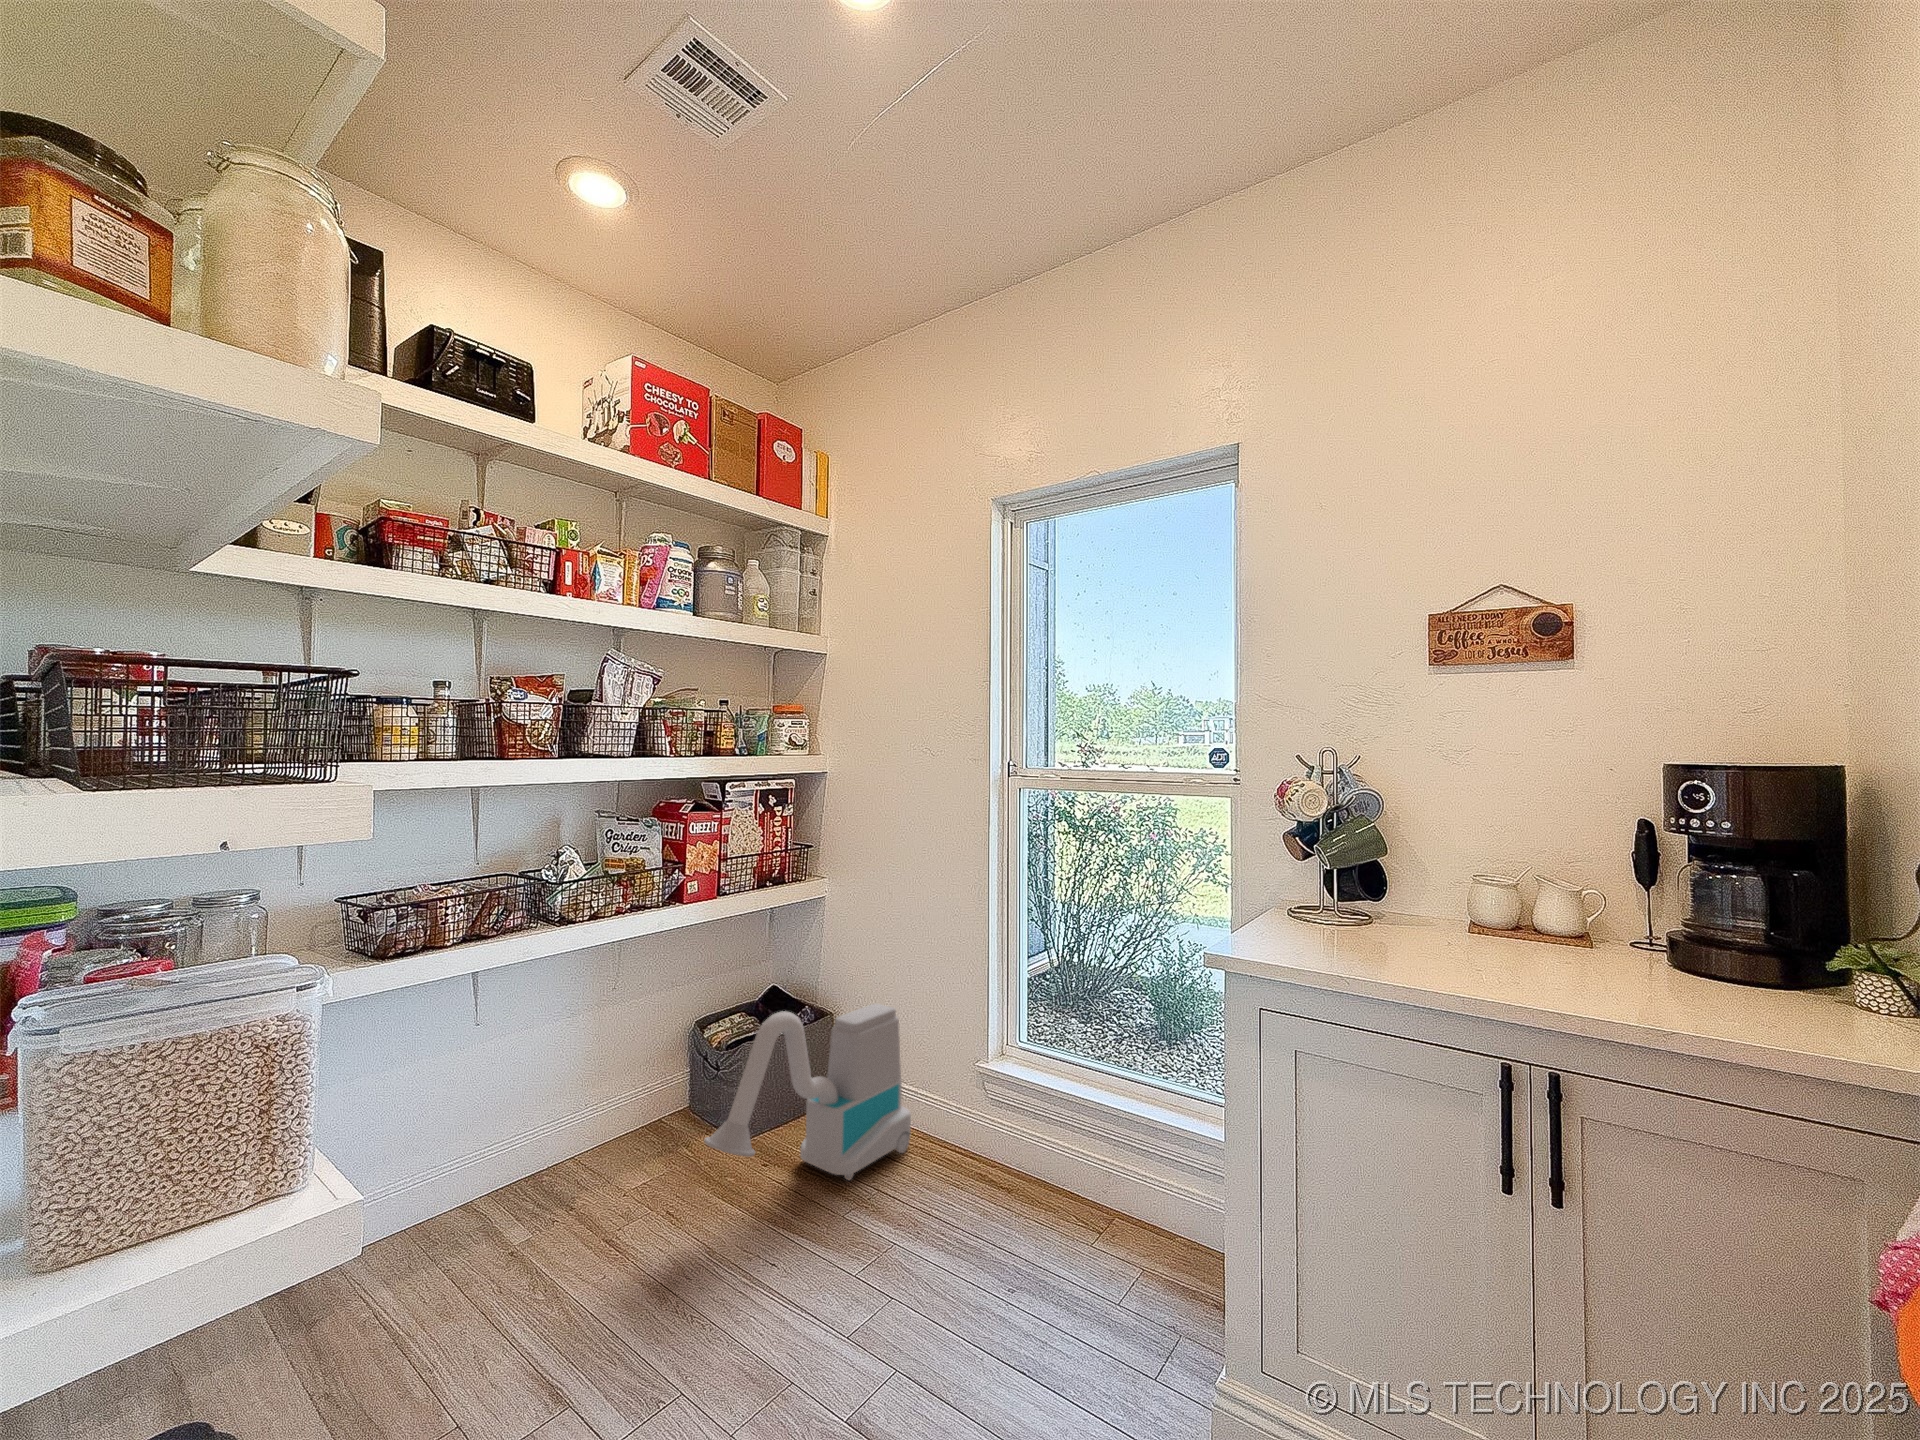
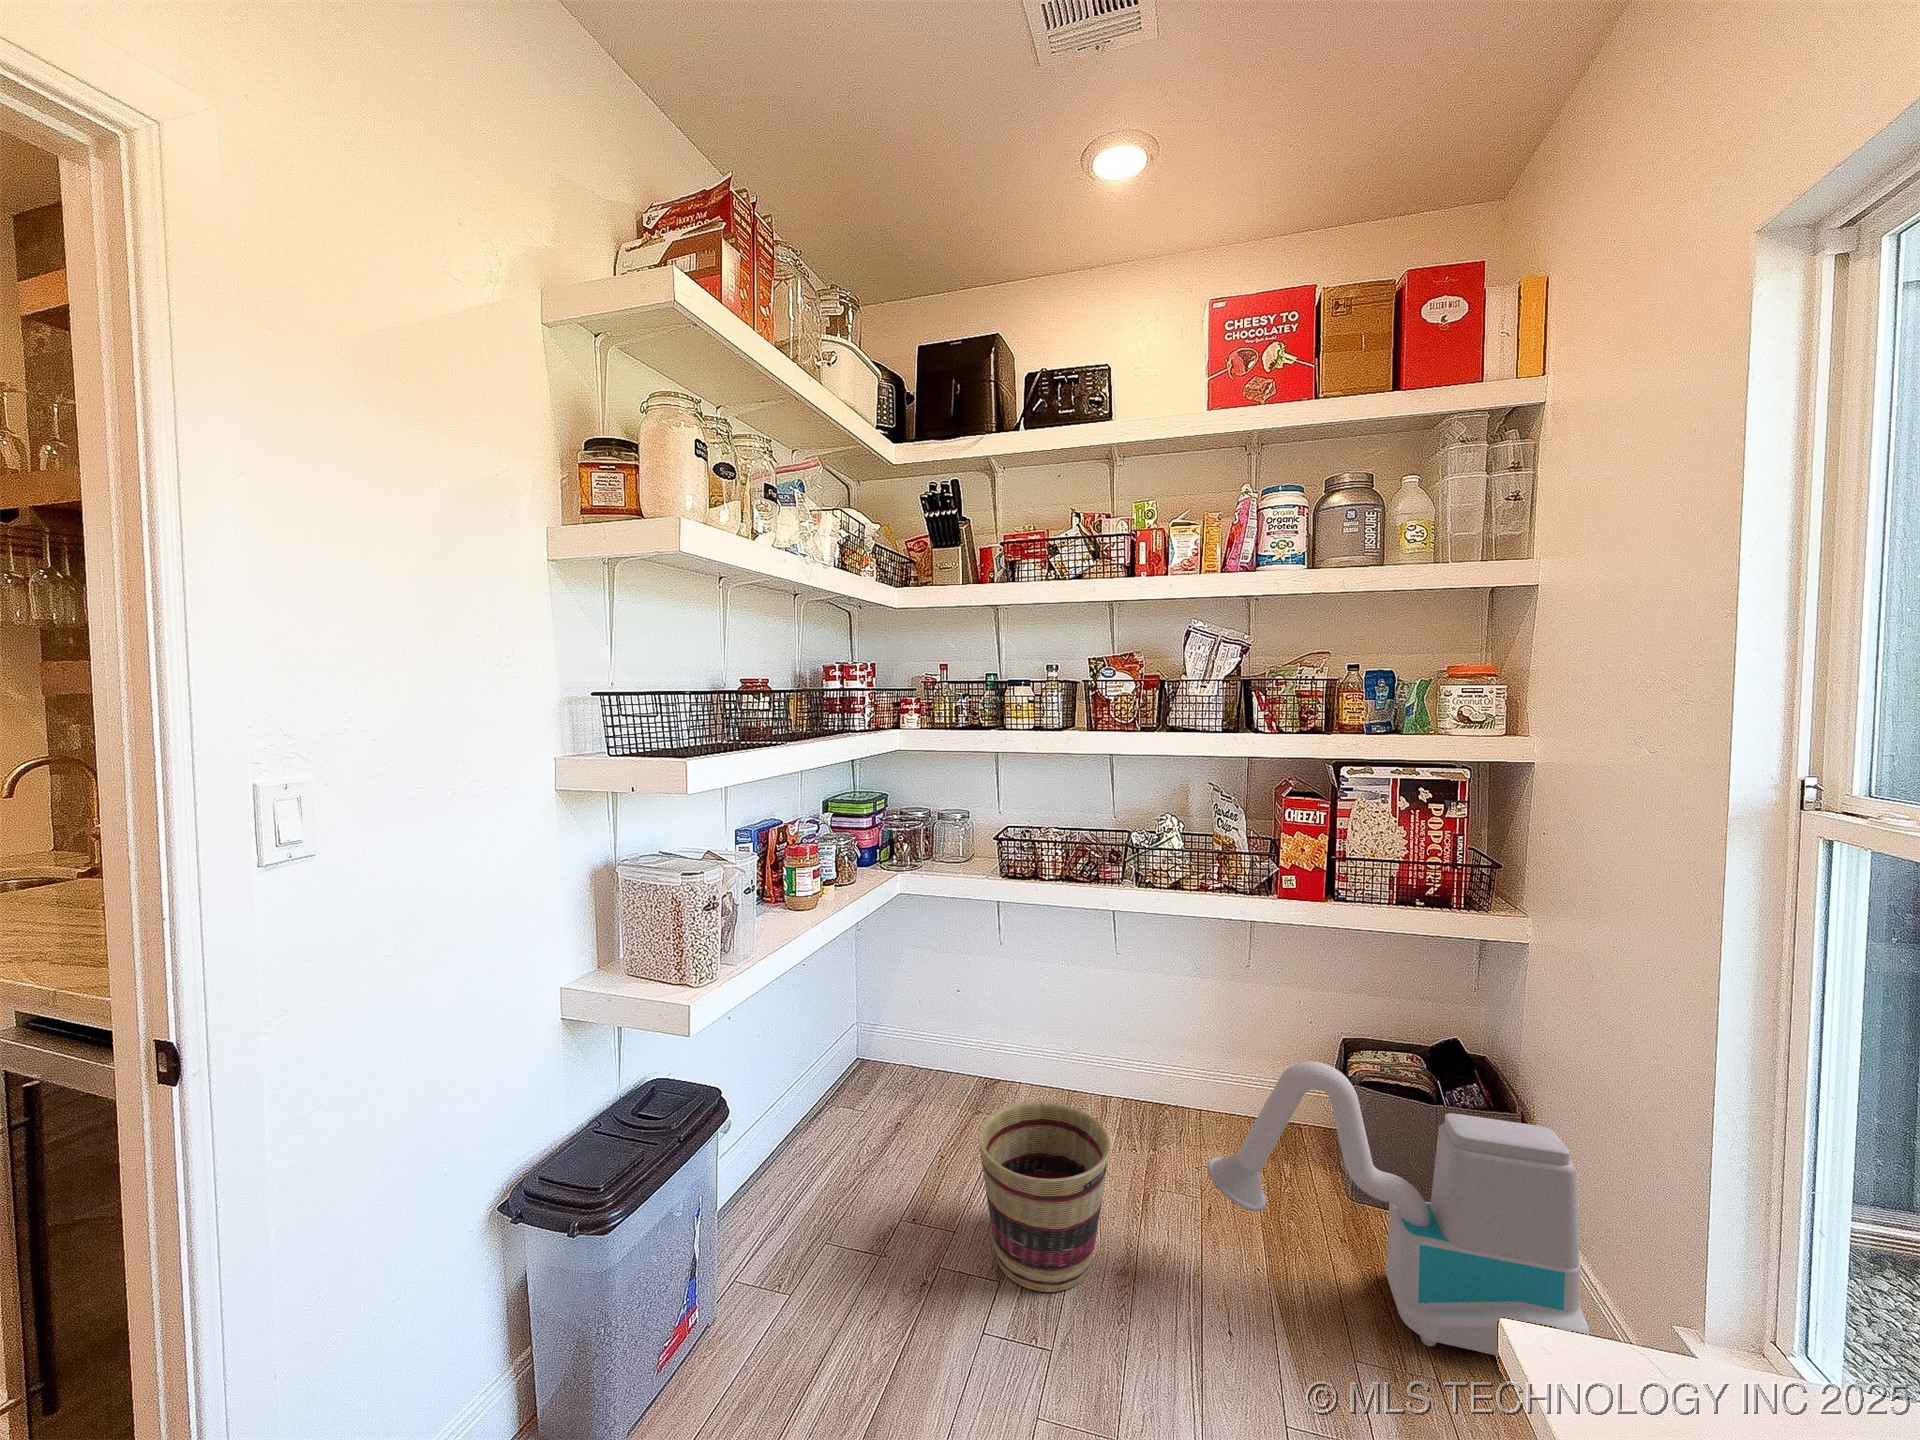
basket: none [503,1164,663,1378] -> present [978,1101,1110,1292]

